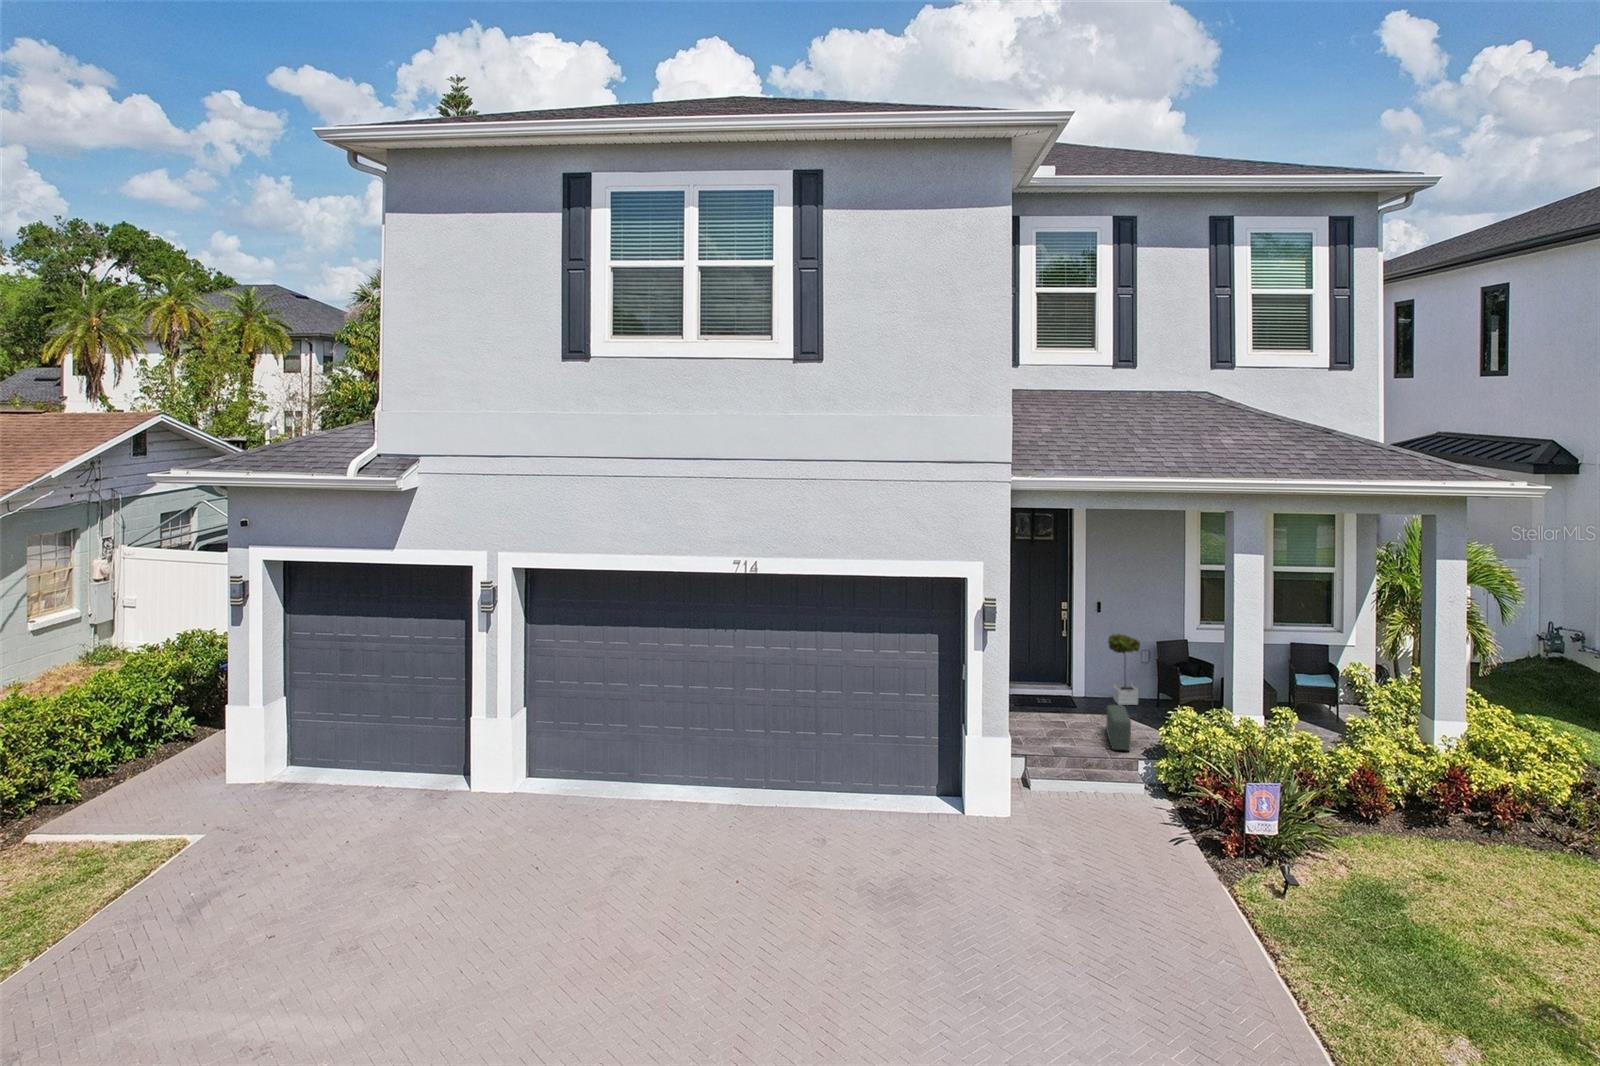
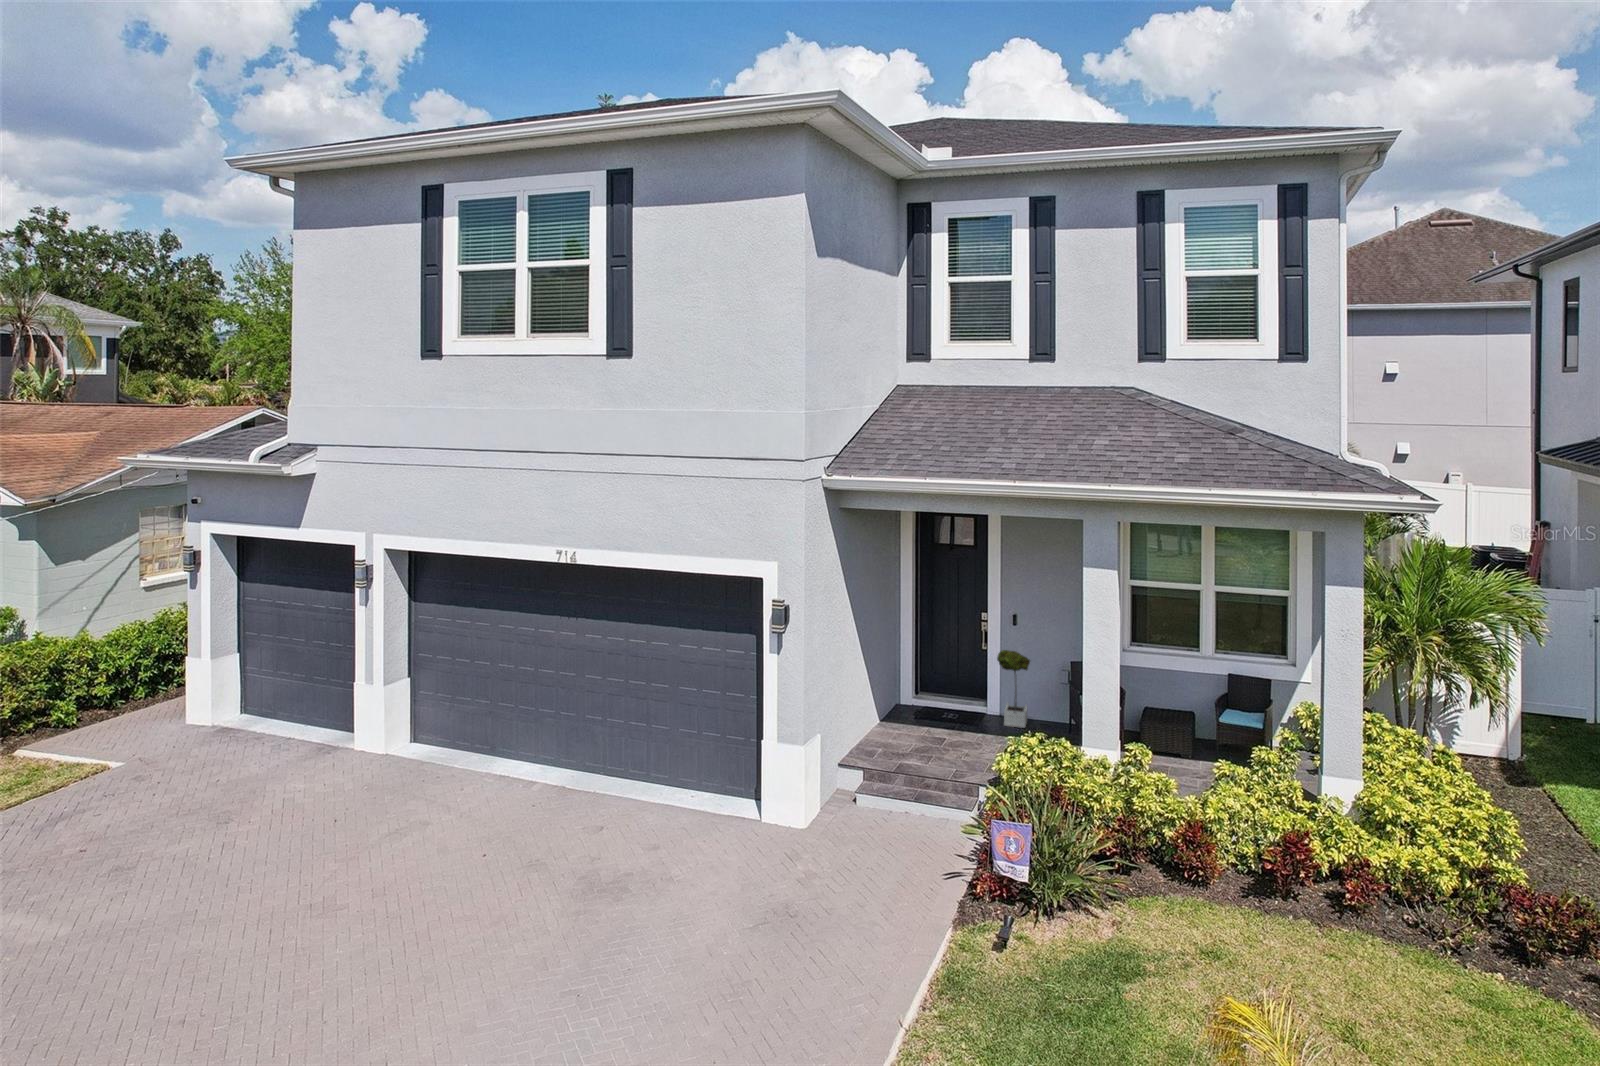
pouf: present [1106,705,1131,750] -> none [937,725,974,776]

